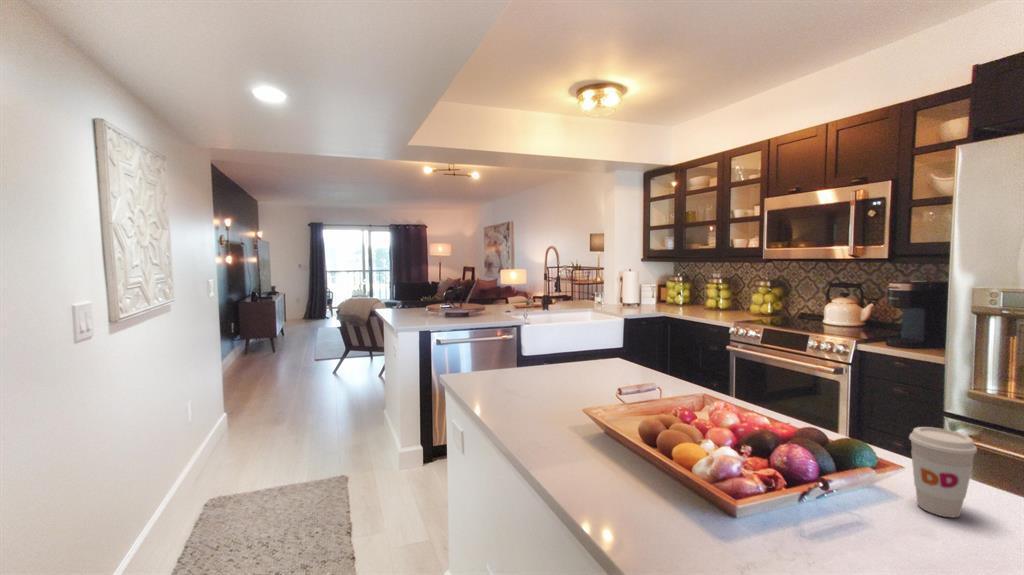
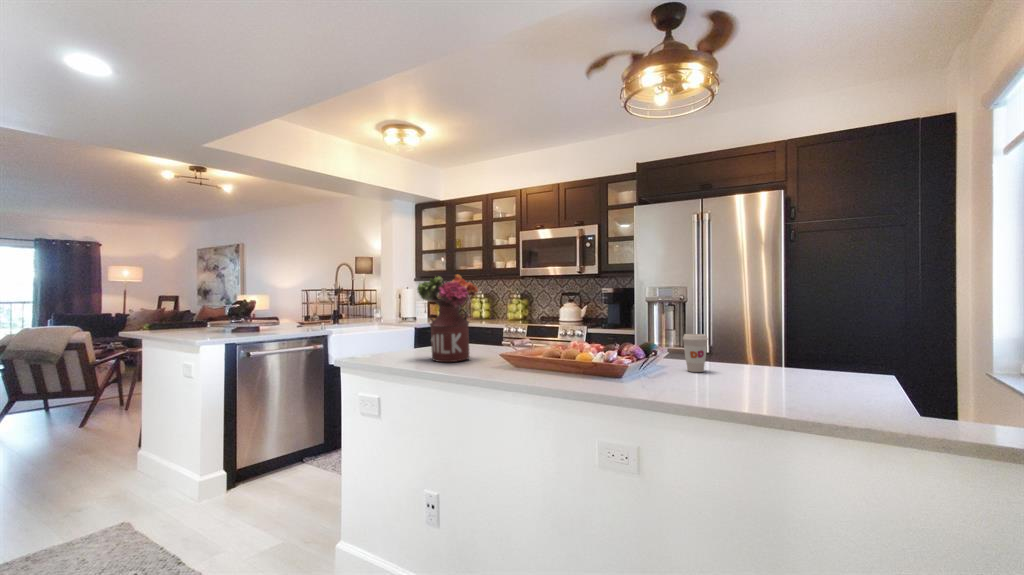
flower arrangement: none [510,280,587,393] -> present [417,274,478,362]

